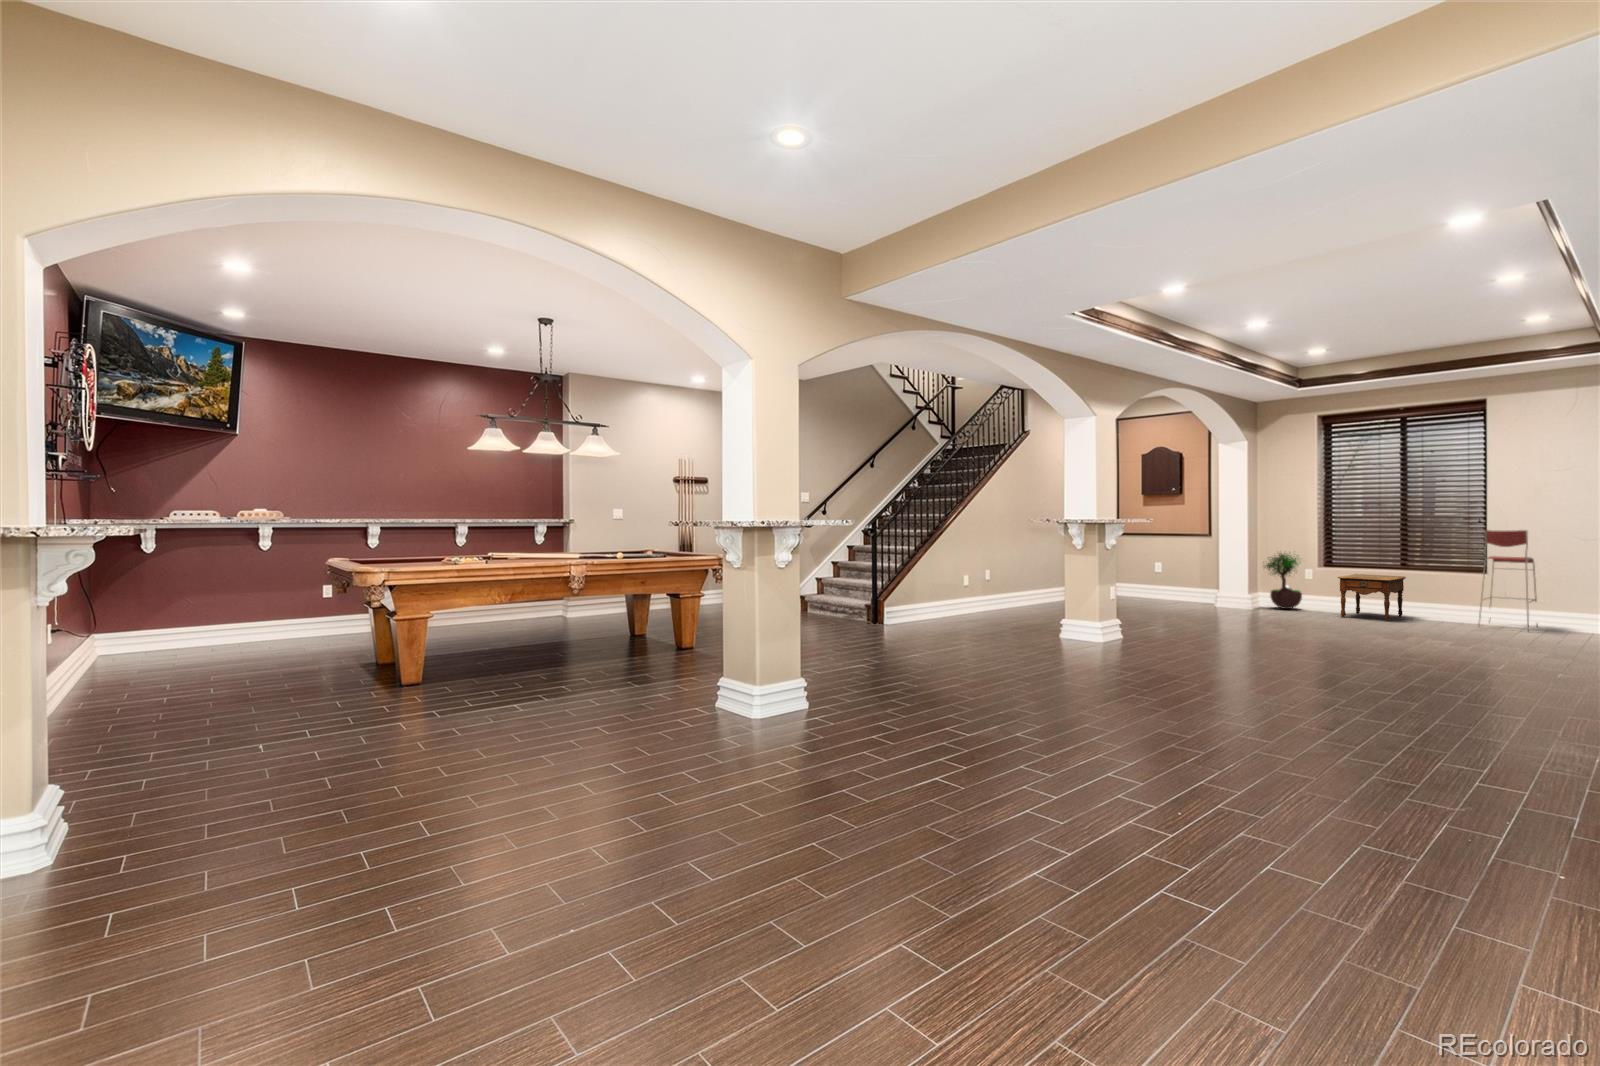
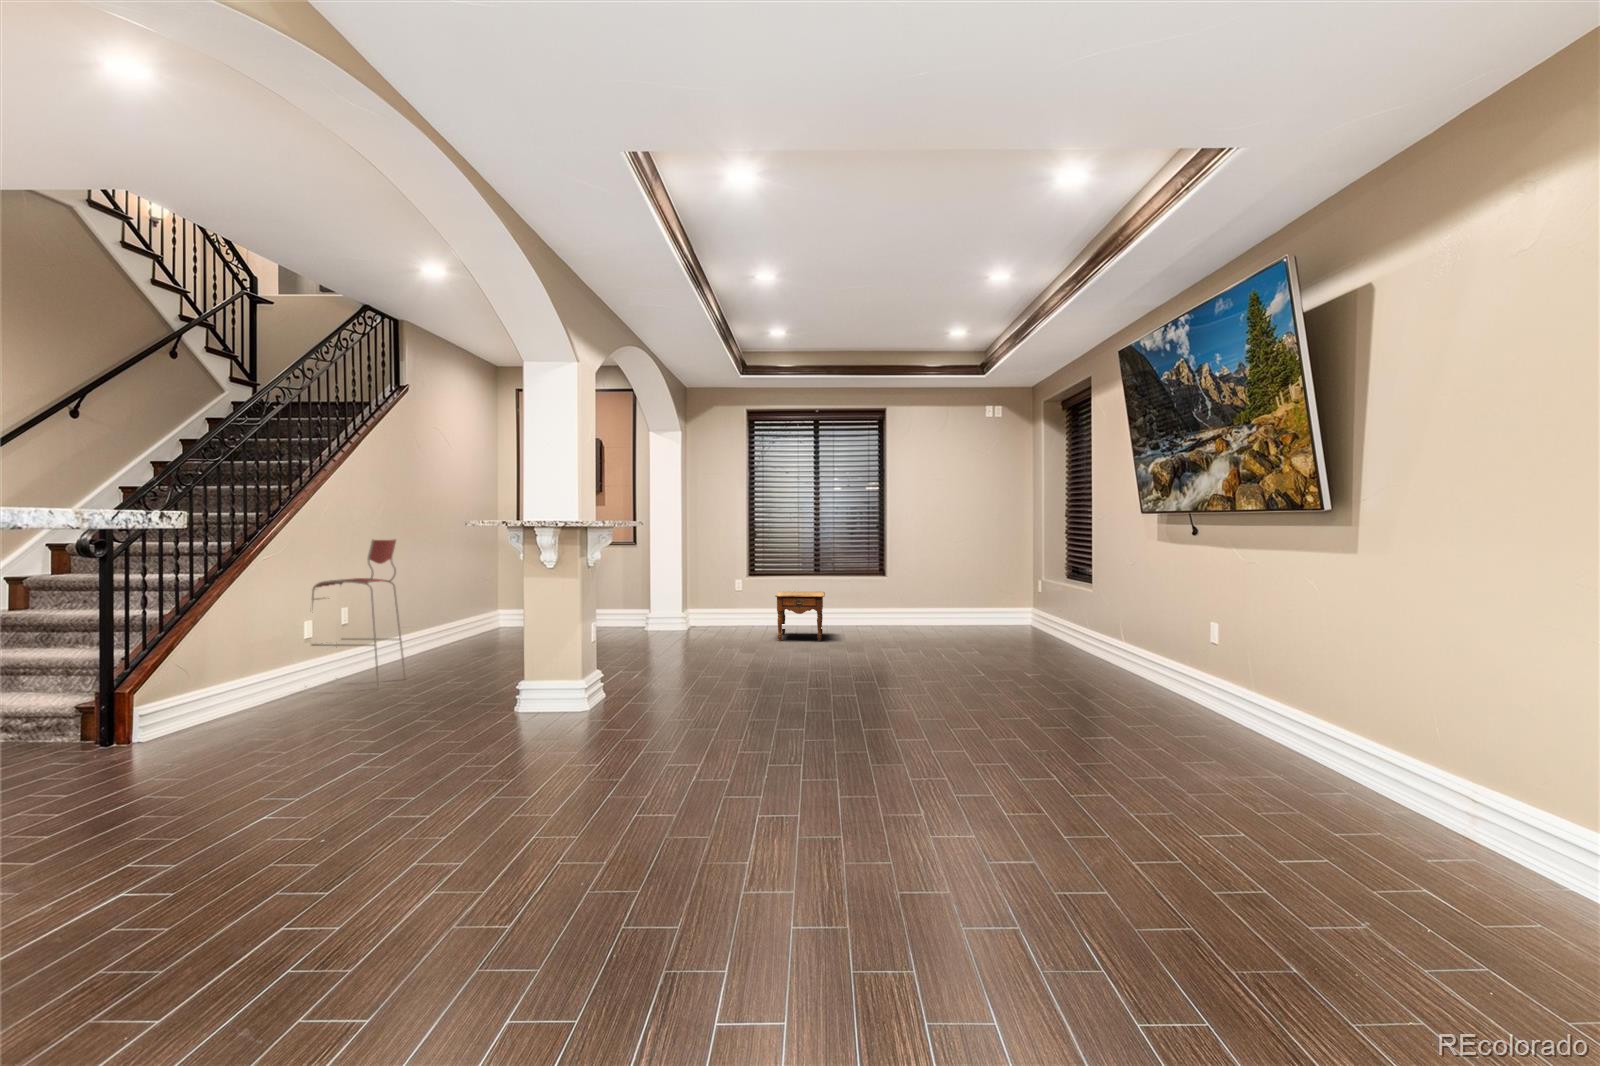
bar stool: present [1478,530,1538,631] -> present [311,539,406,687]
potted tree: present [1266,553,1302,609] -> none [694,563,737,636]

